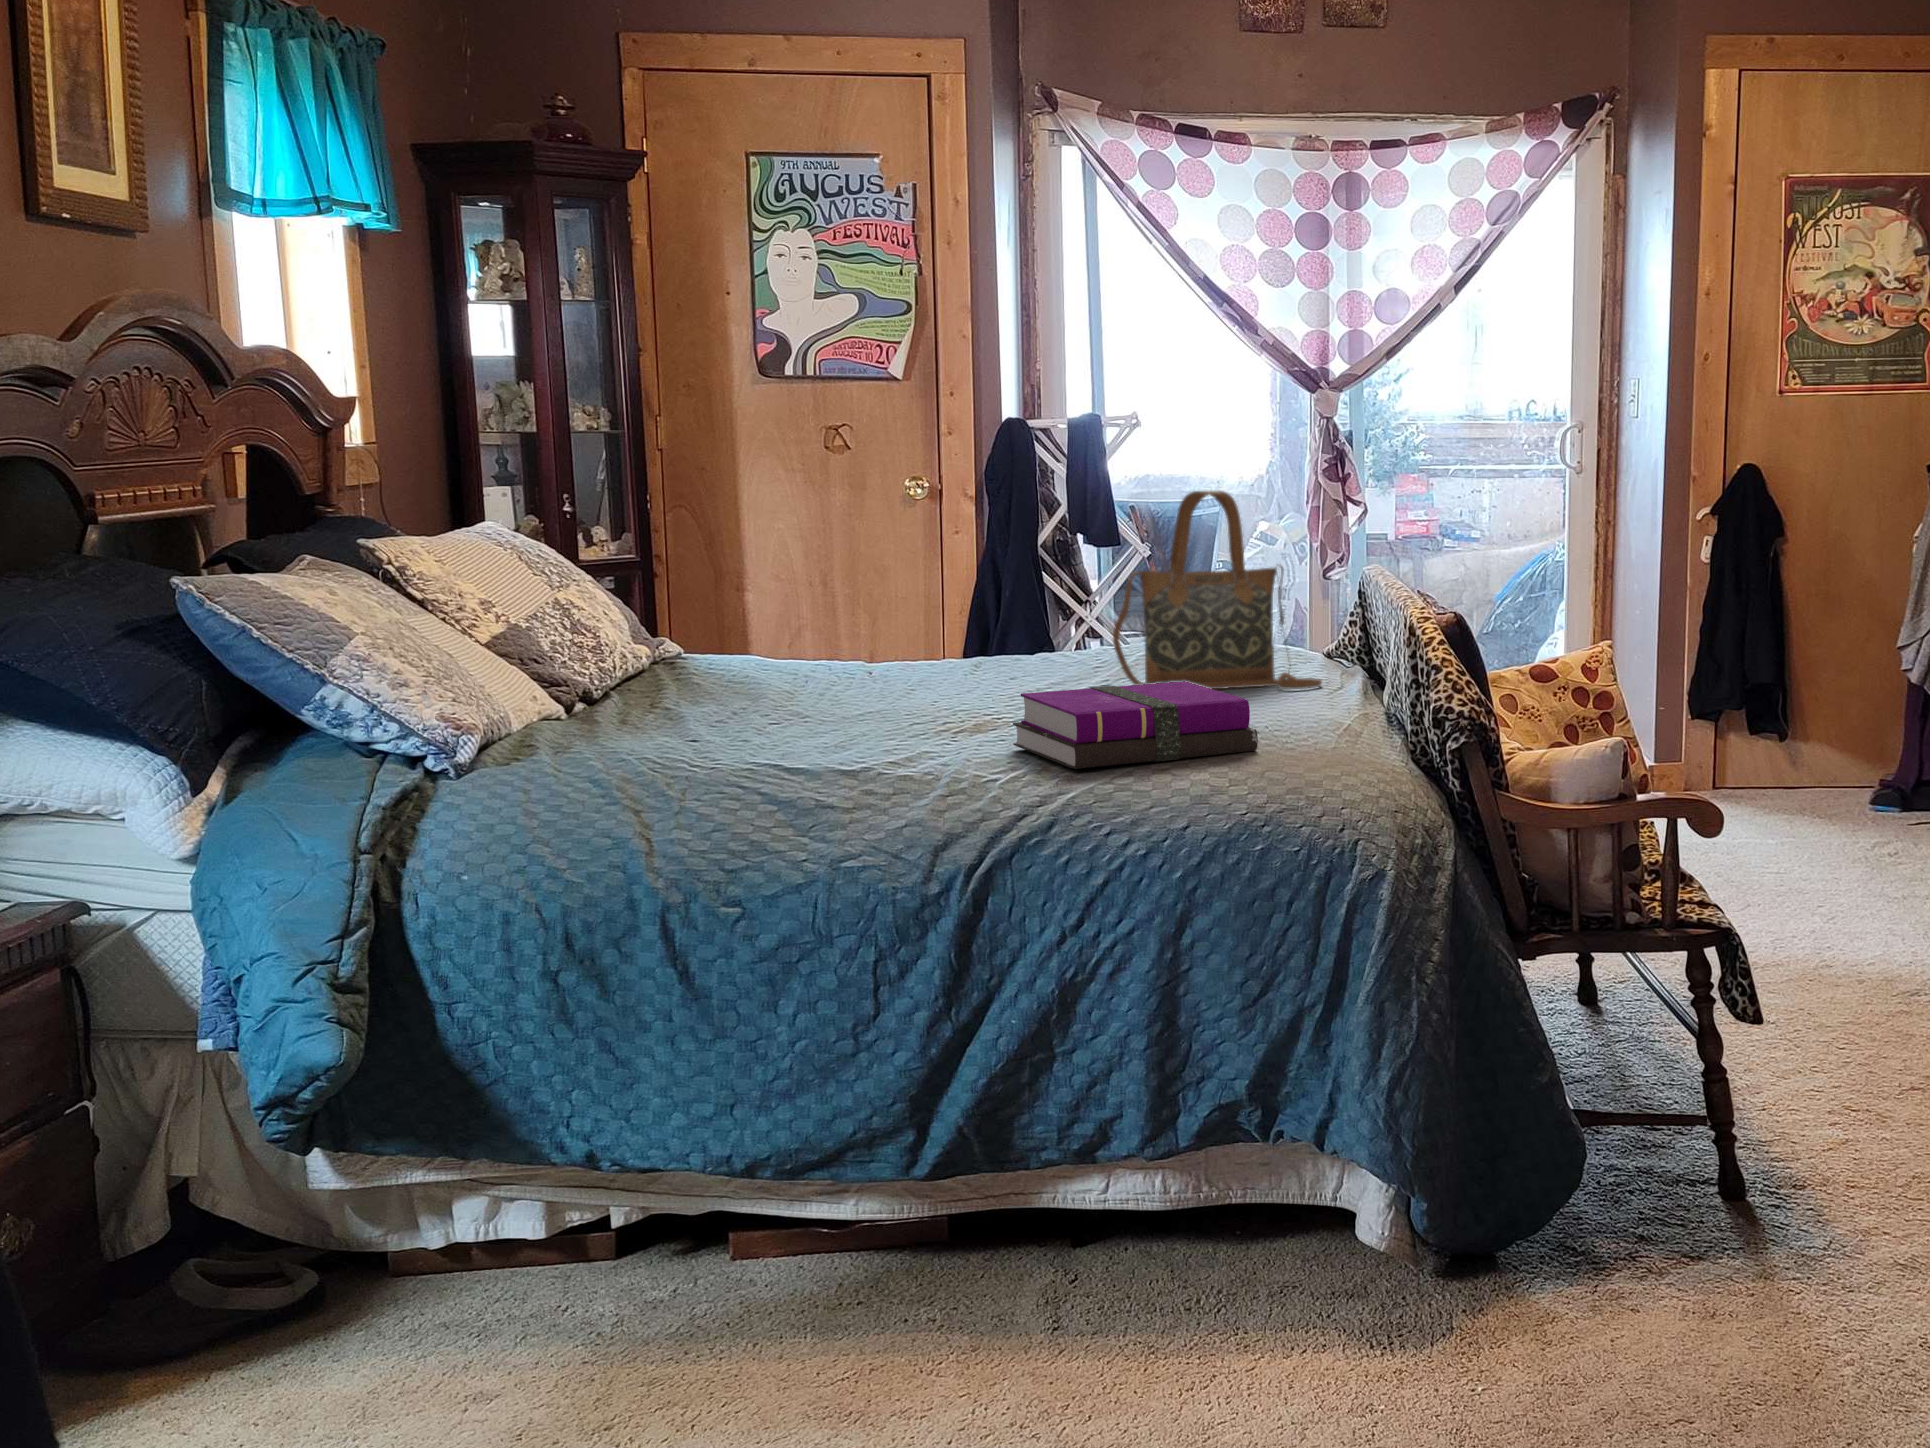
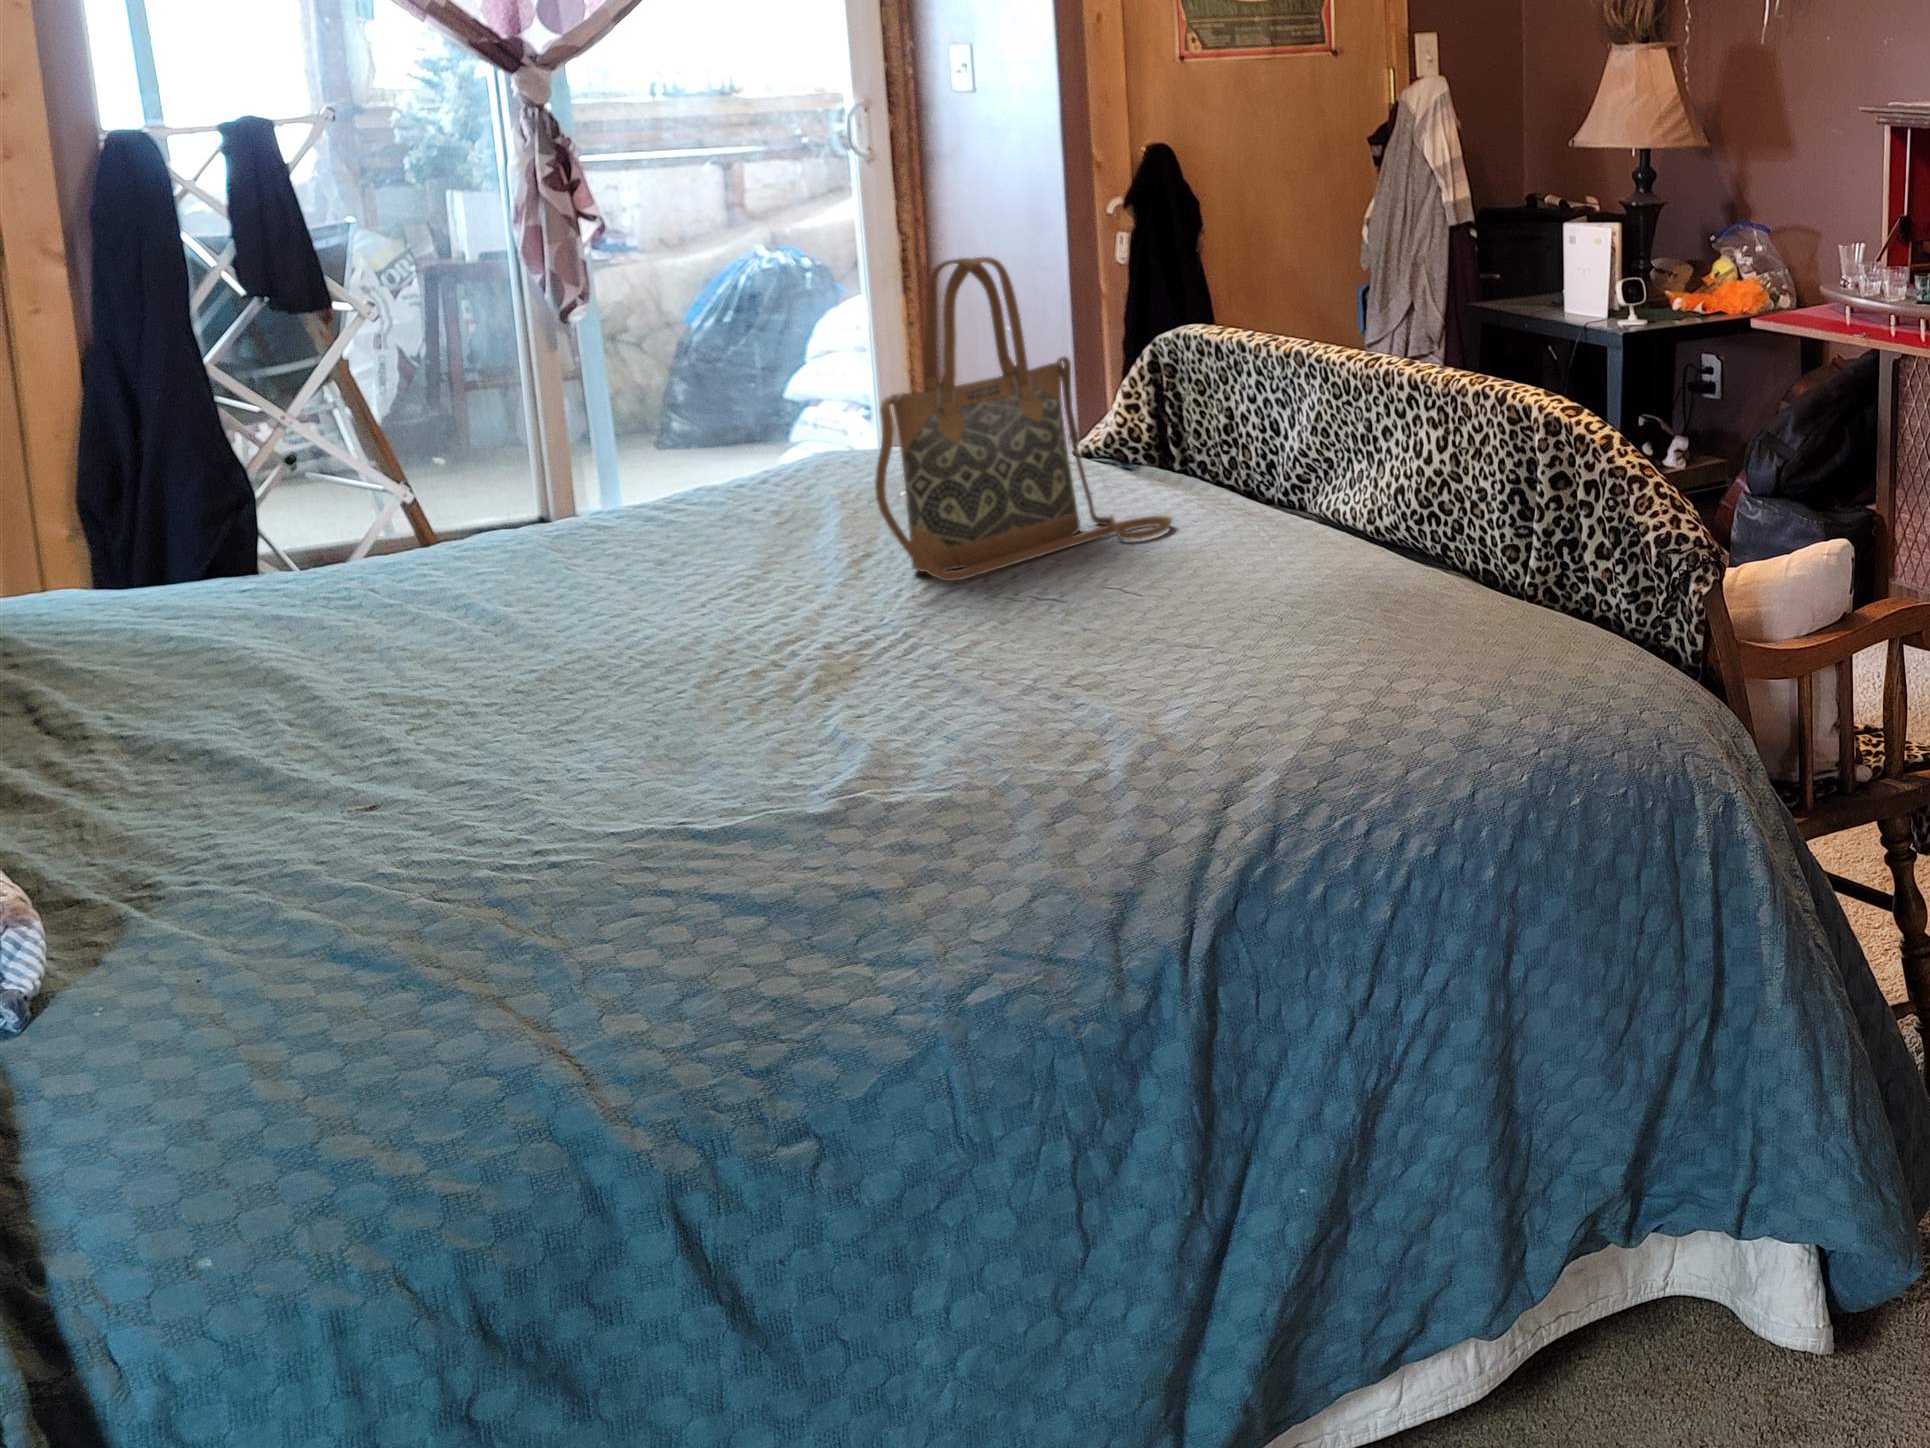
notebook: present [1013,681,1258,769] -> none [1004,559,1381,738]

